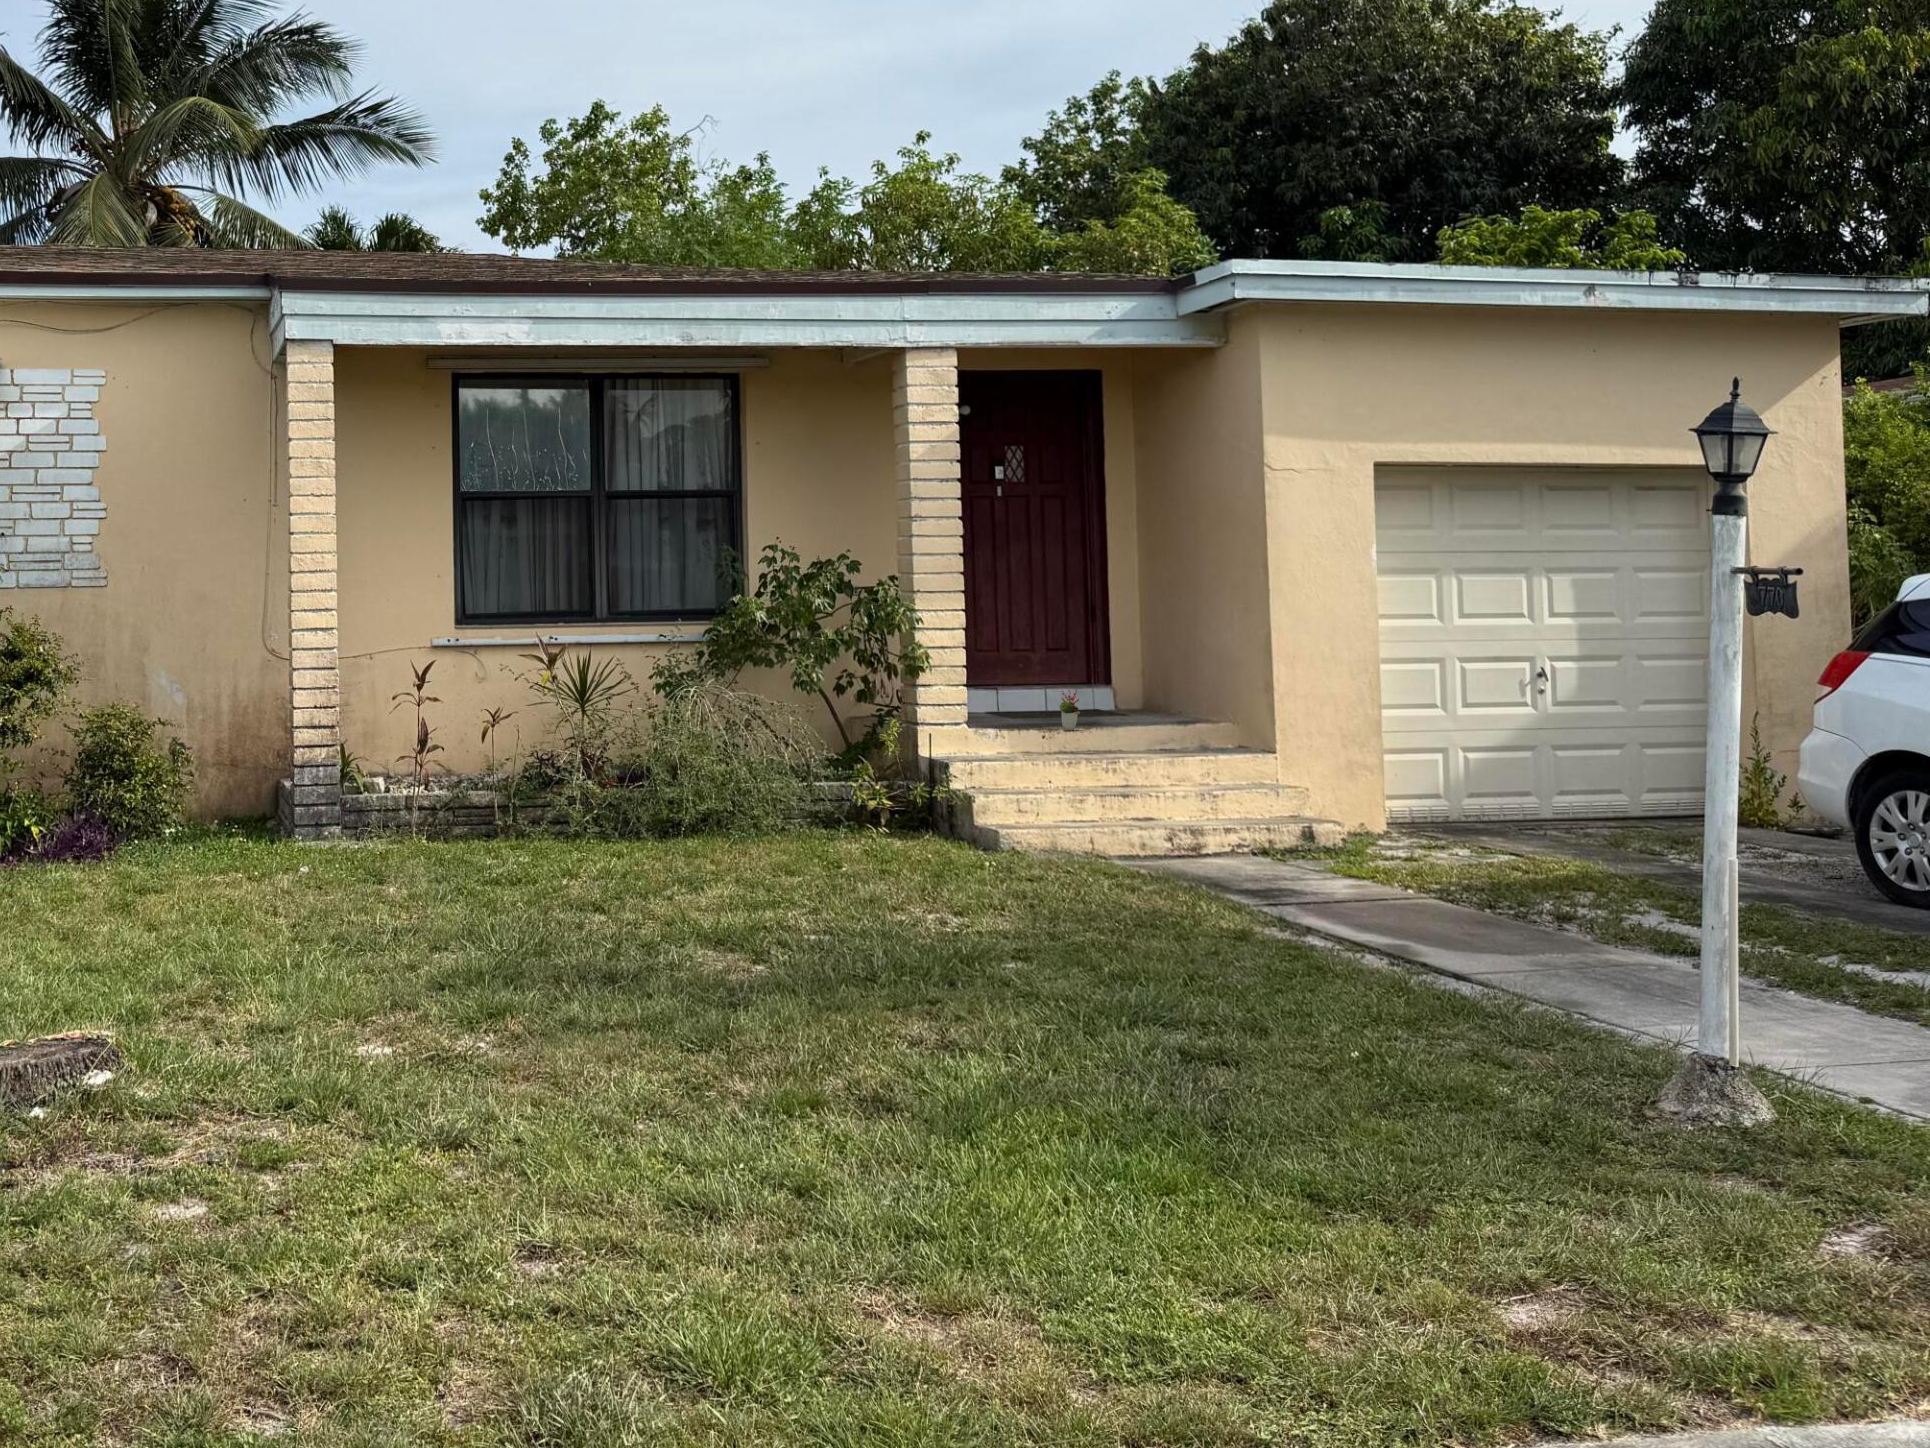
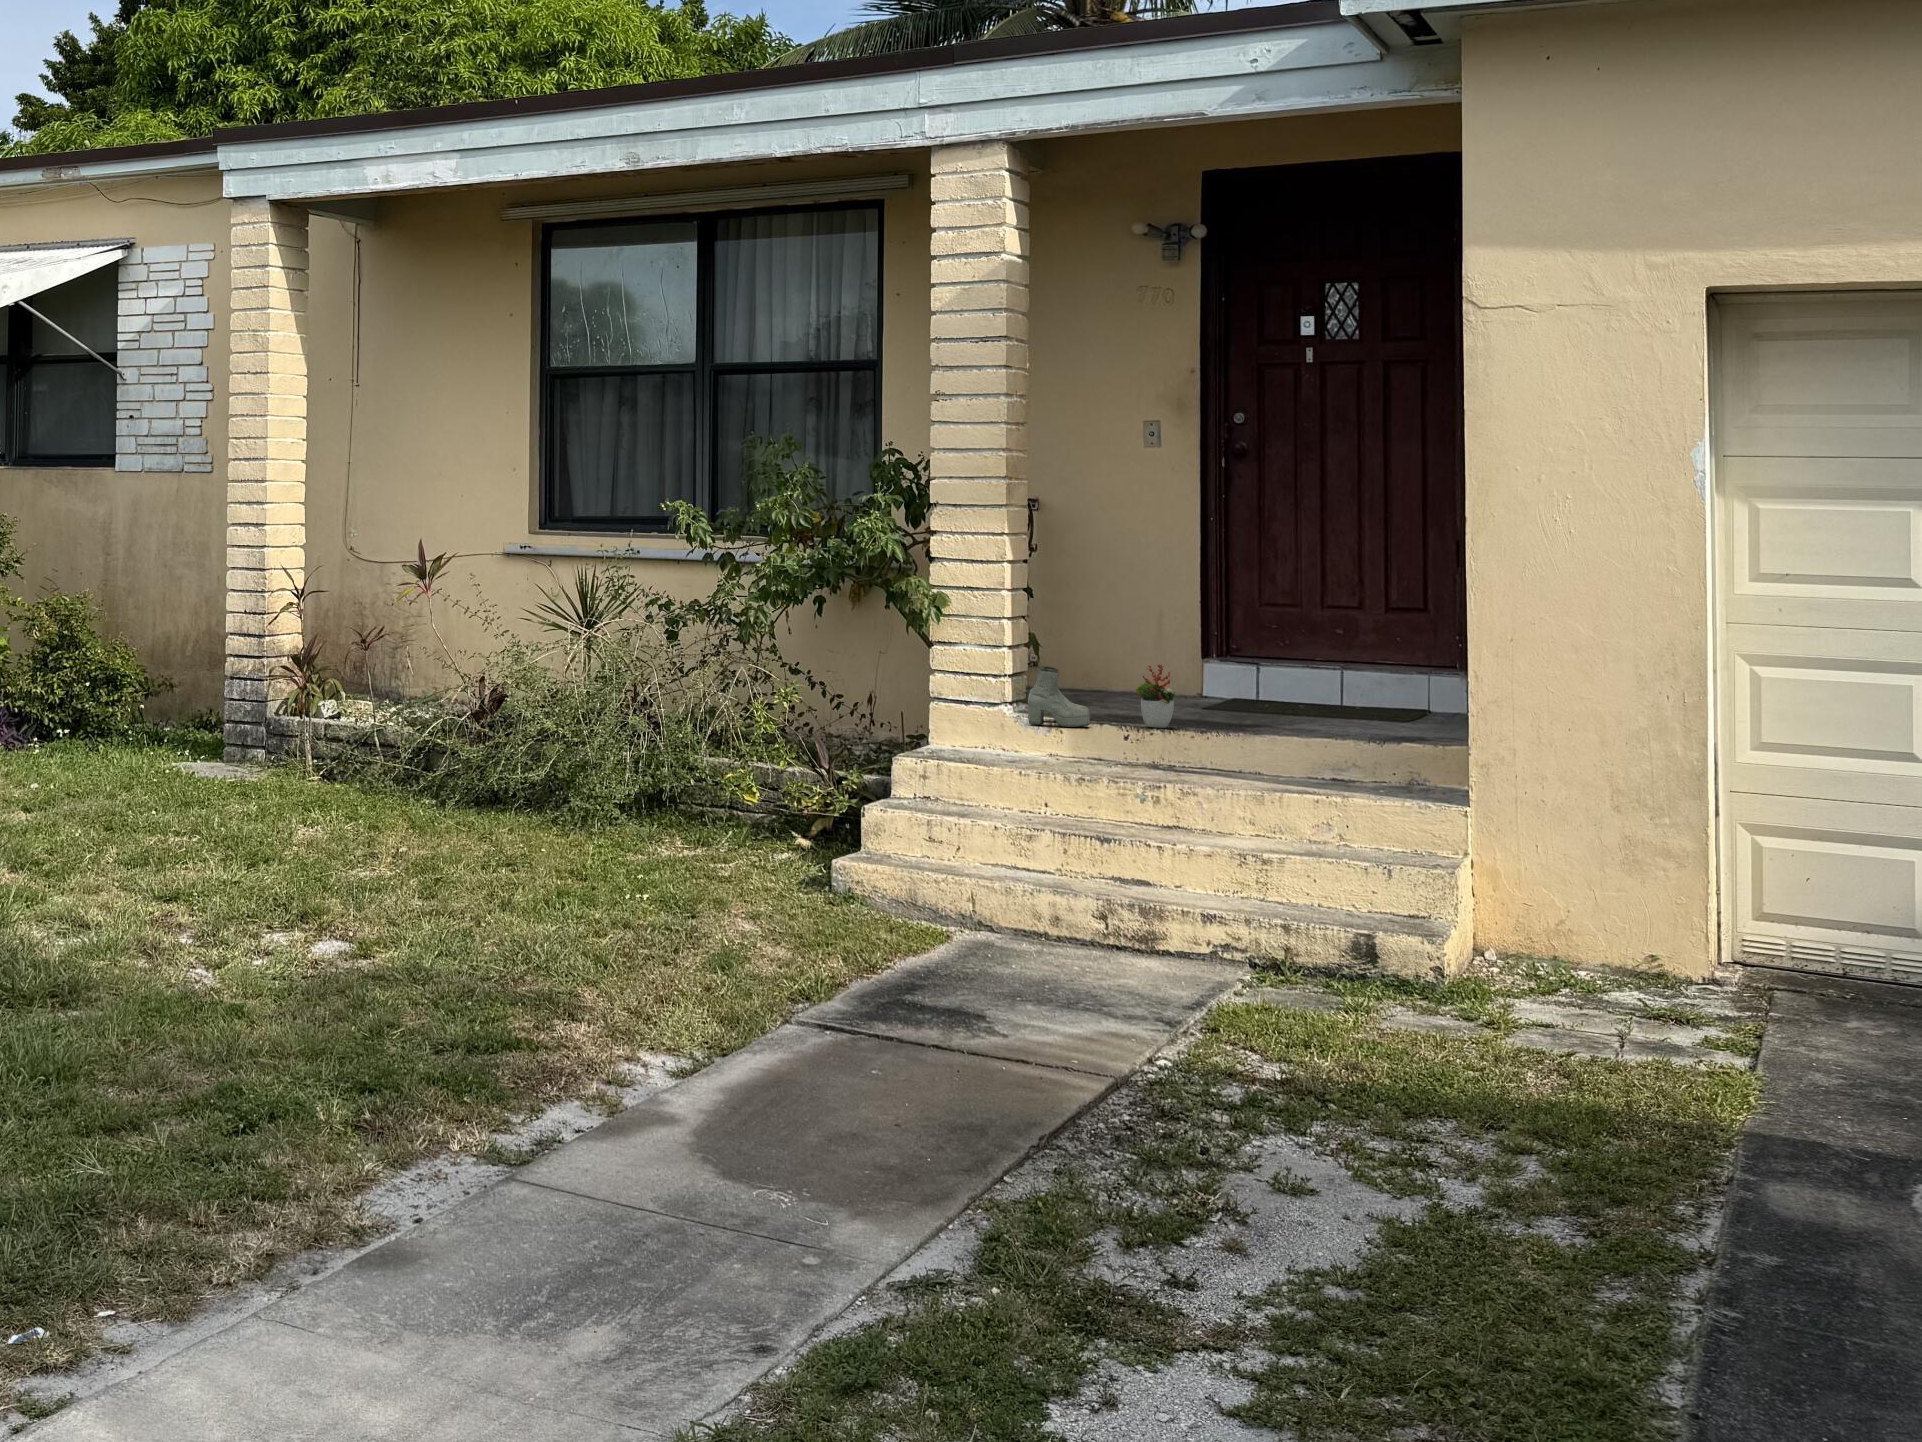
boots: none [998,697,1048,735] -> present [1028,666,1090,727]

